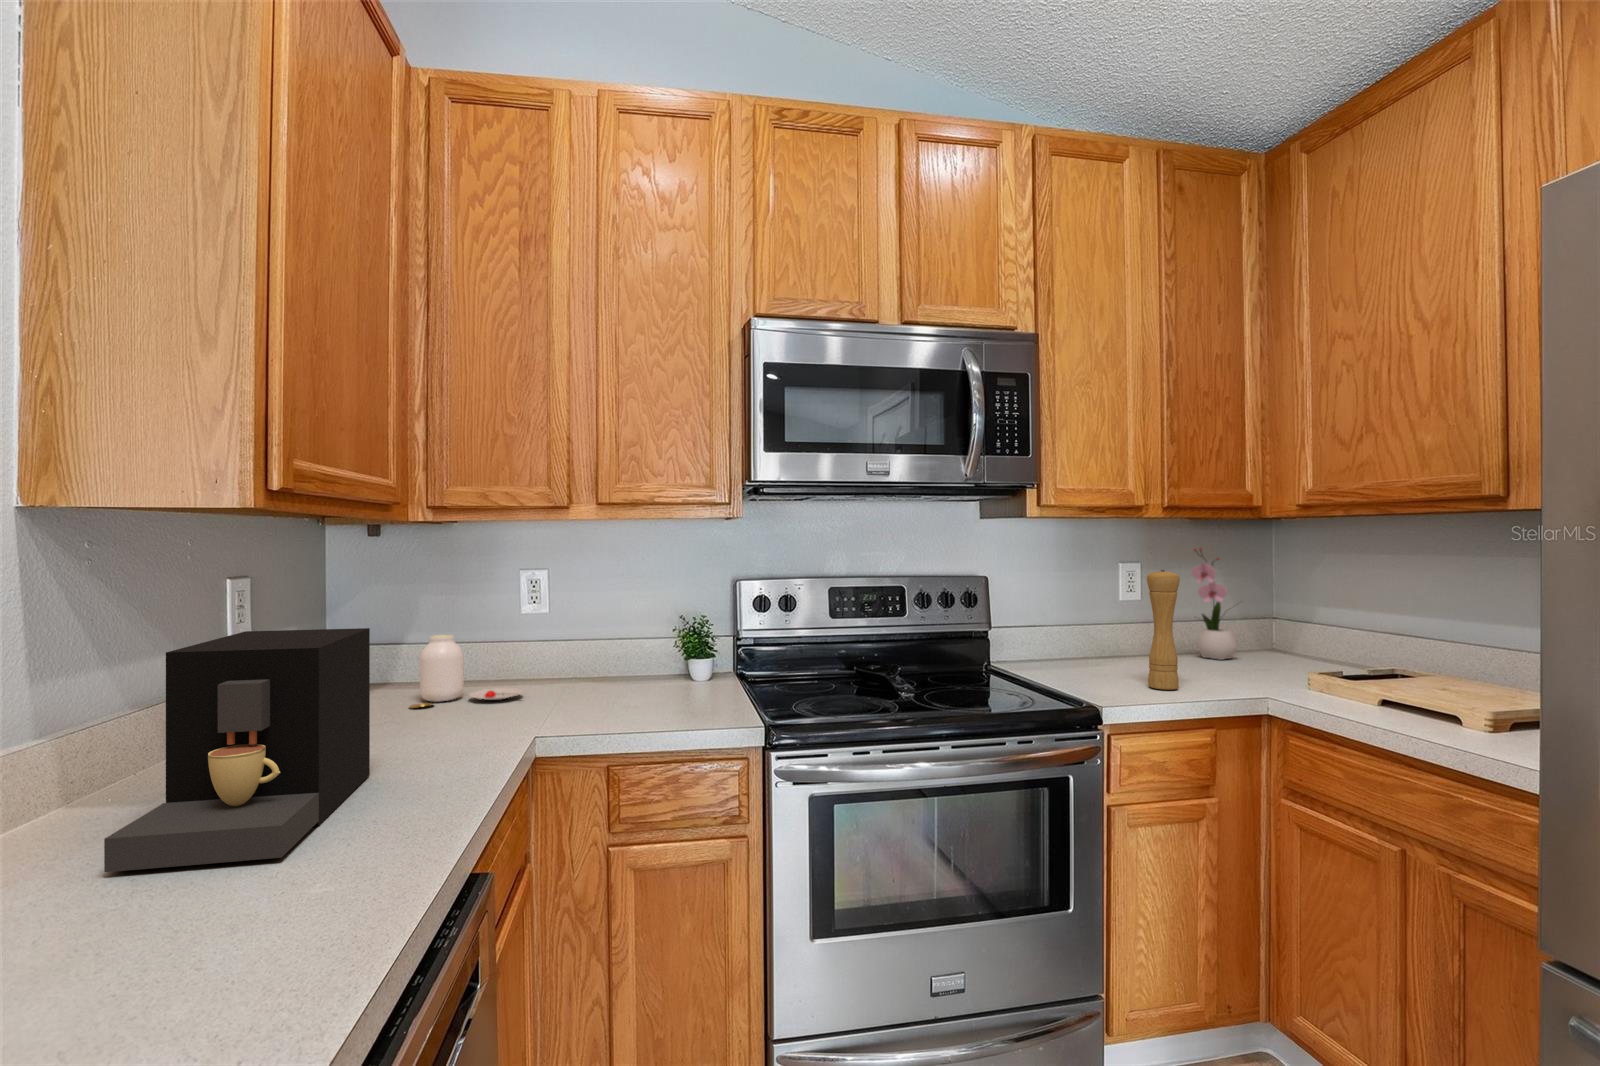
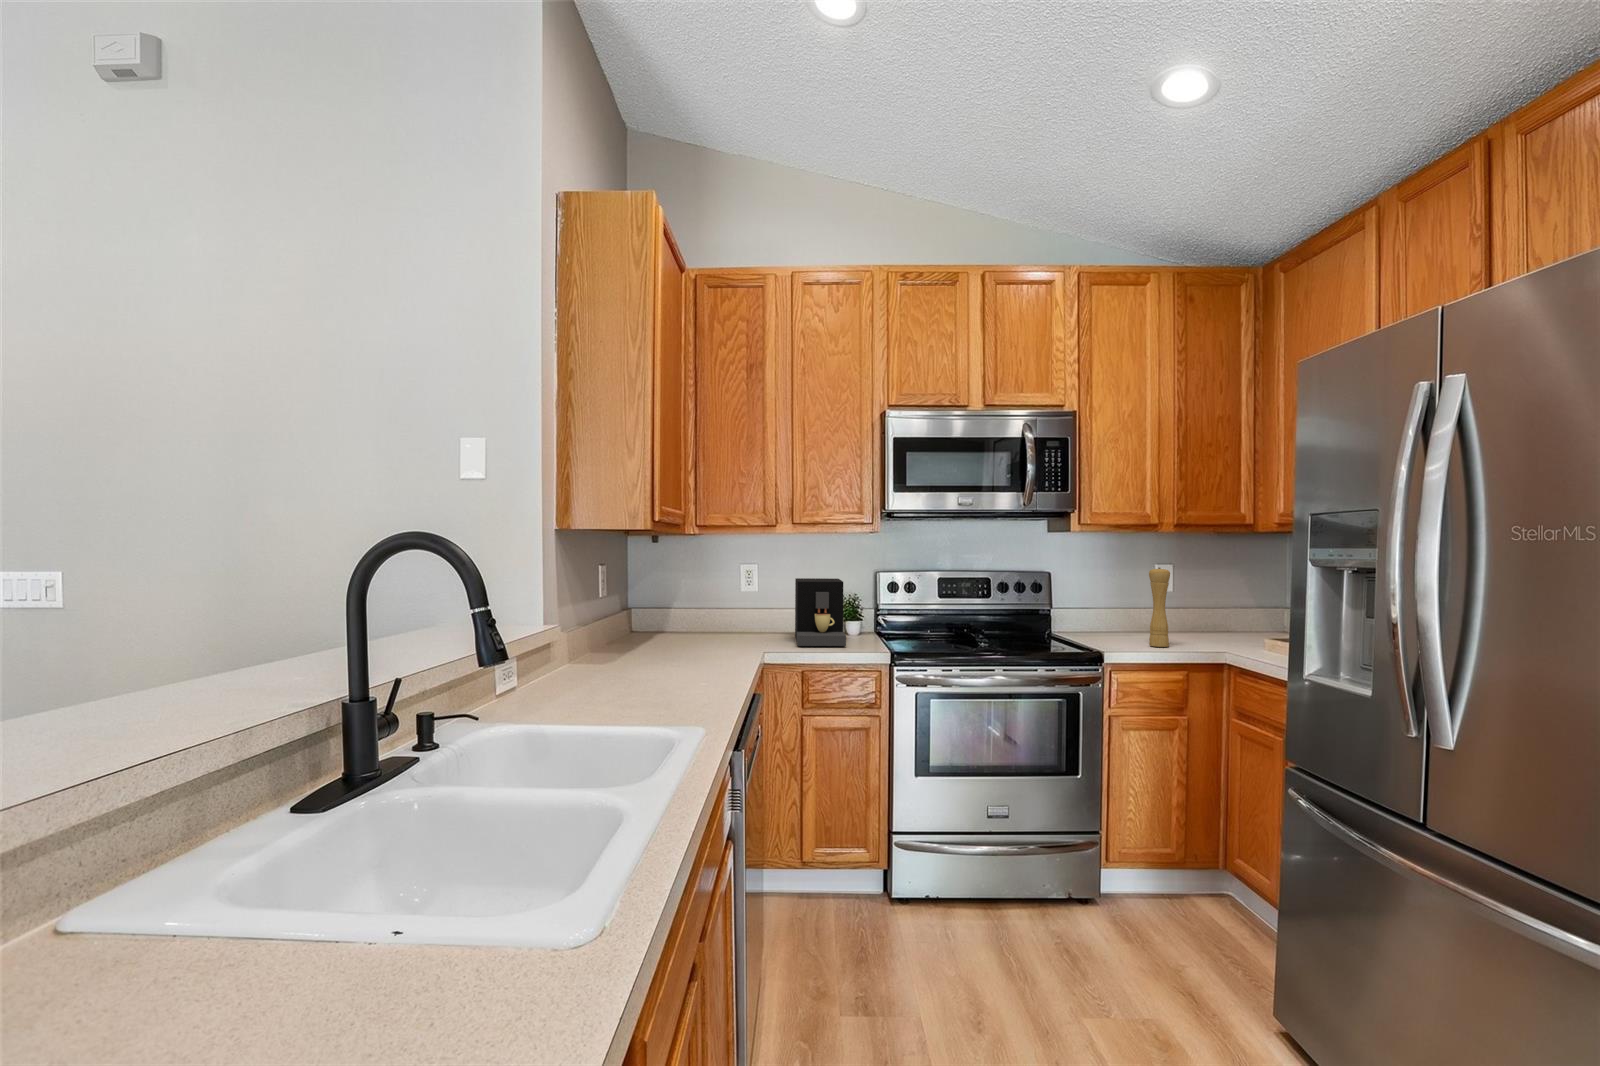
flower arrangement: present [1191,548,1238,660] -> none [1213,553,1254,636]
coffee maker: present [104,628,370,872] -> present [795,578,846,646]
jar: present [409,635,523,708] -> none [686,600,748,640]

